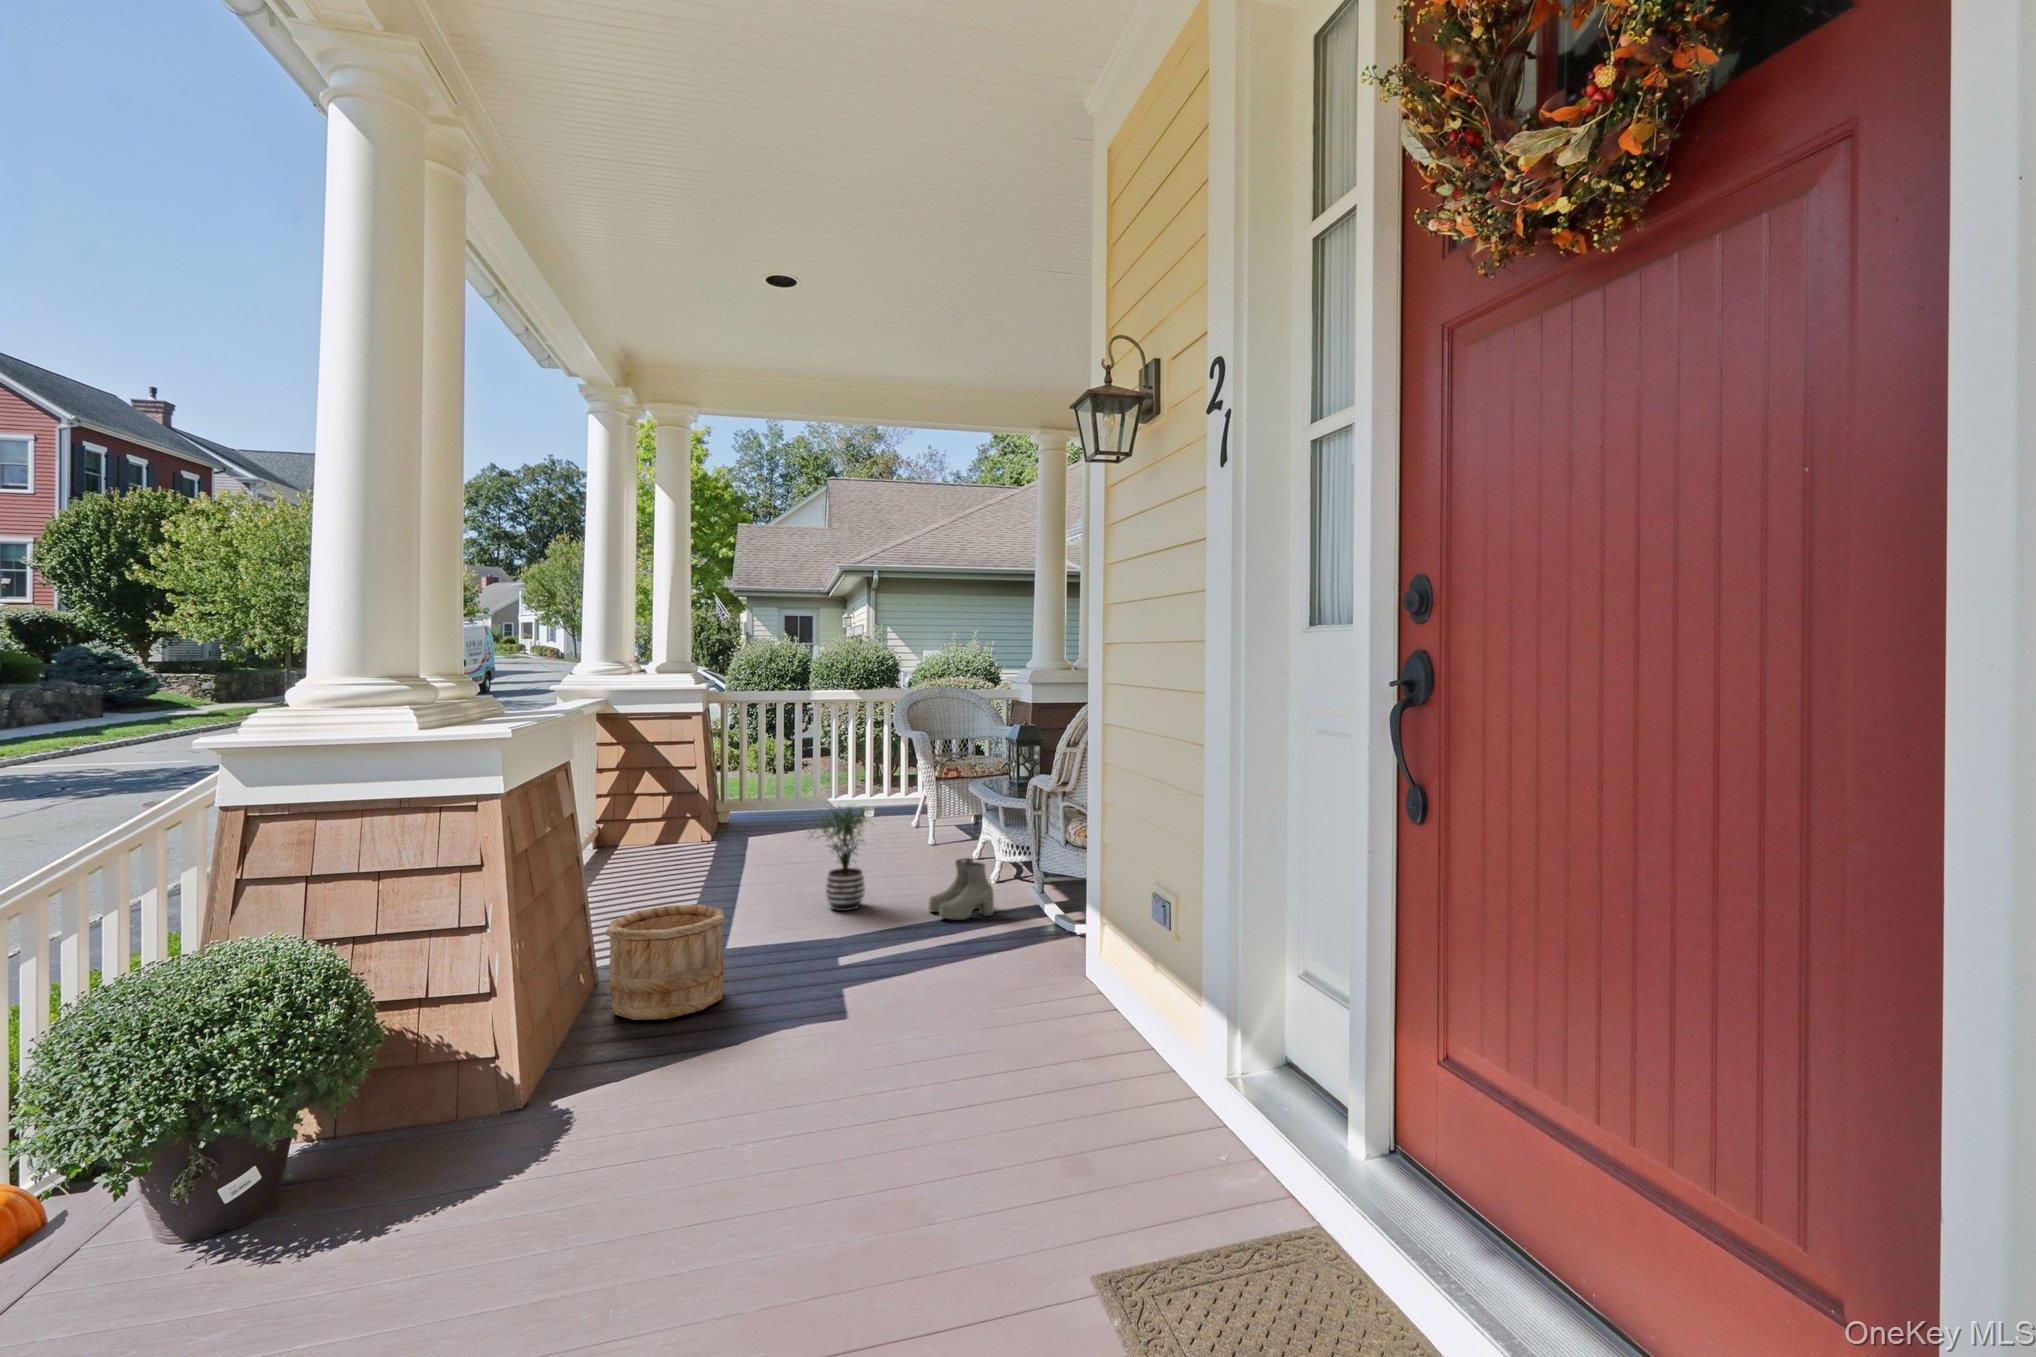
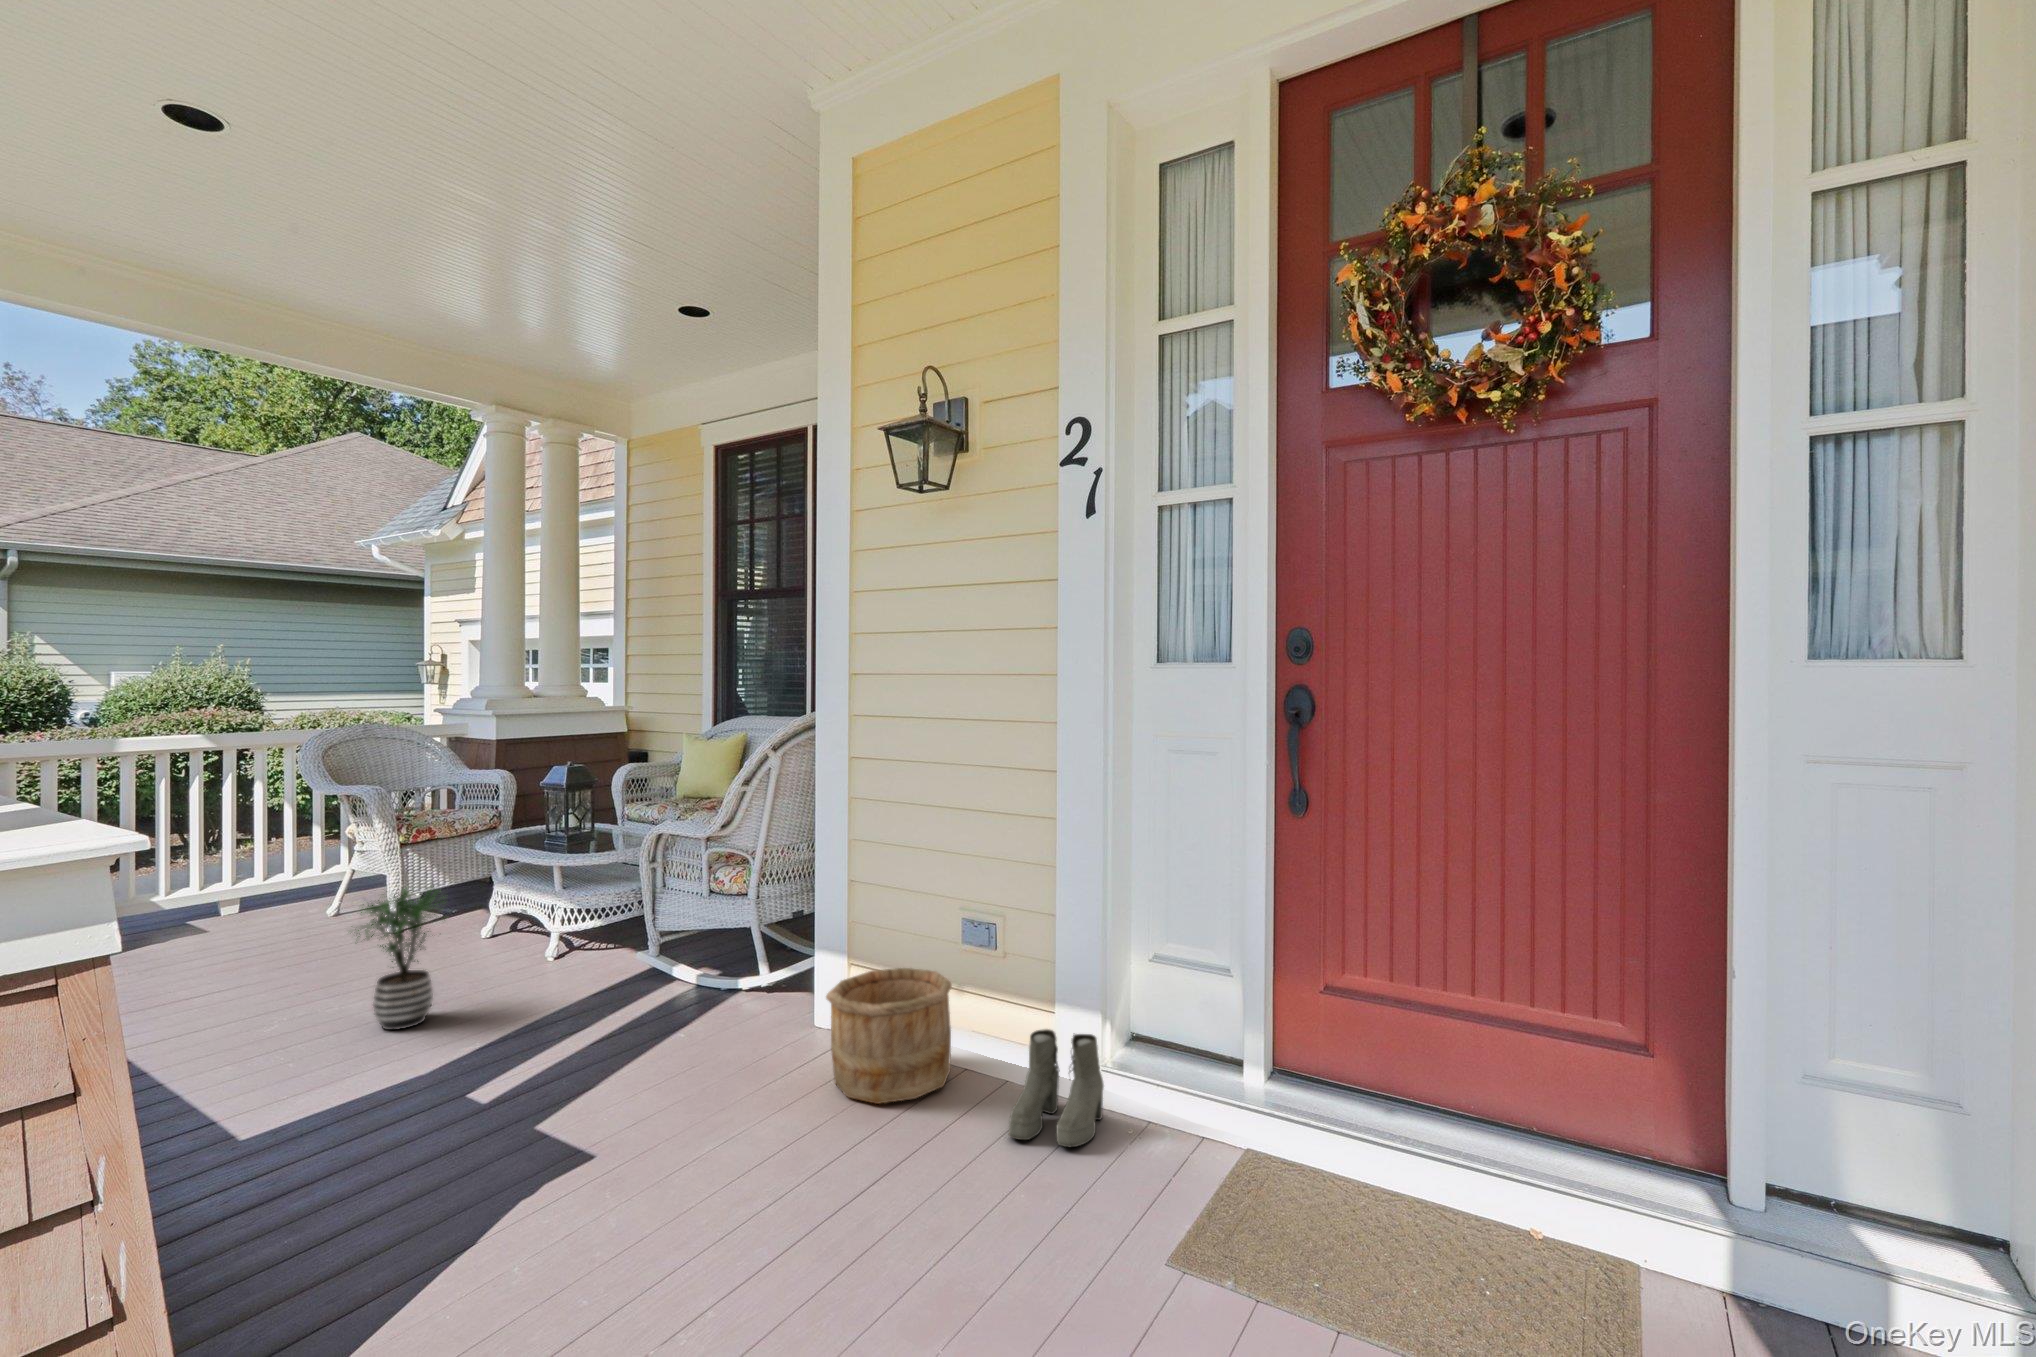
boots: present [929,858,994,920] -> present [1009,1029,1104,1147]
wooden bucket: present [606,905,725,1020] -> present [826,968,952,1104]

